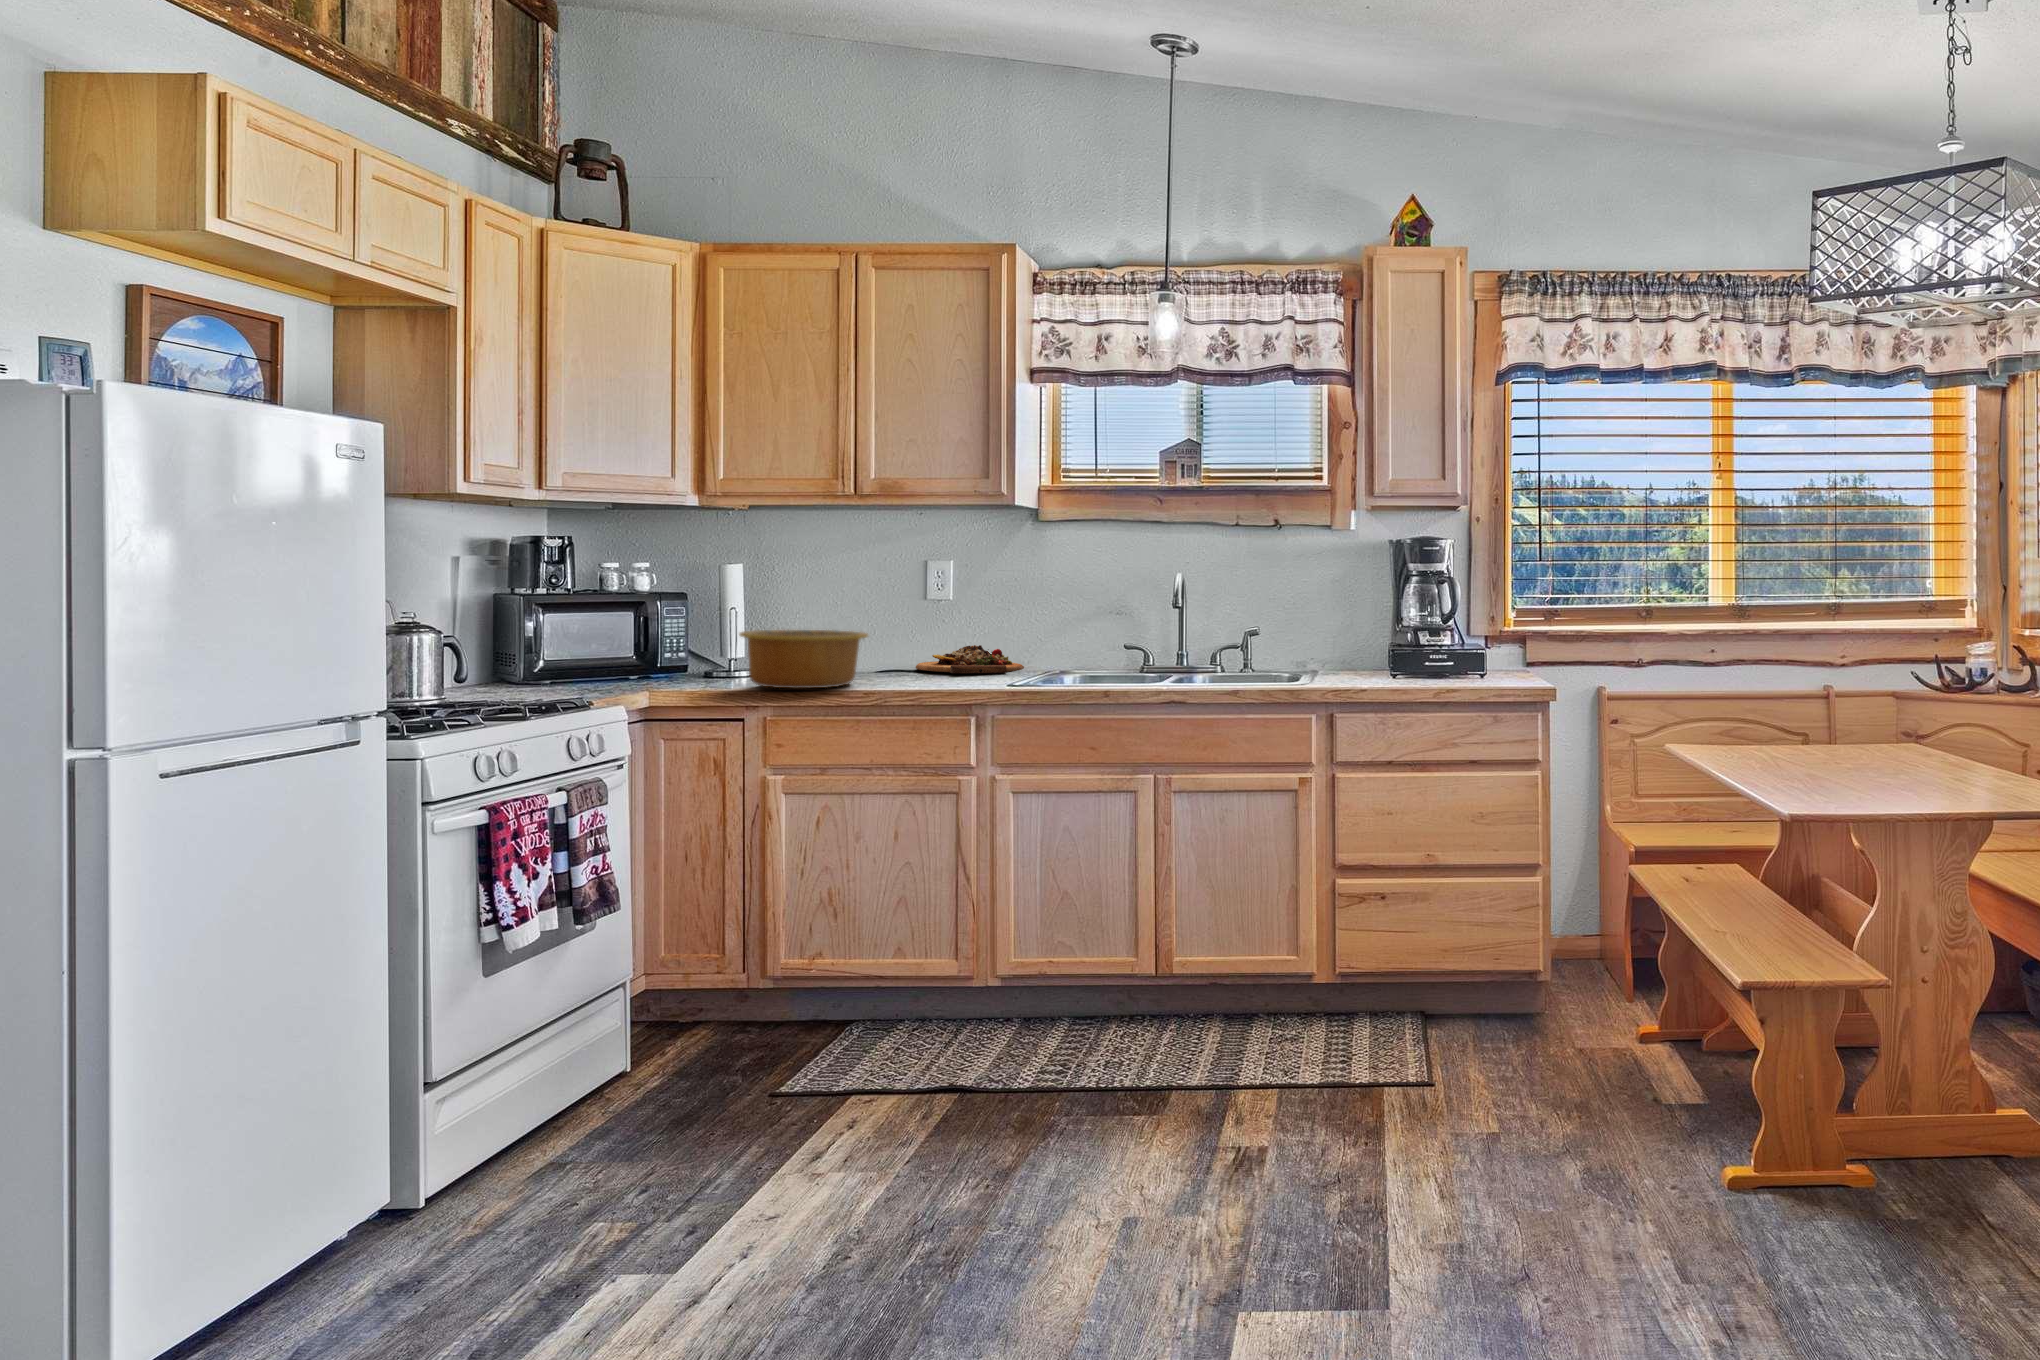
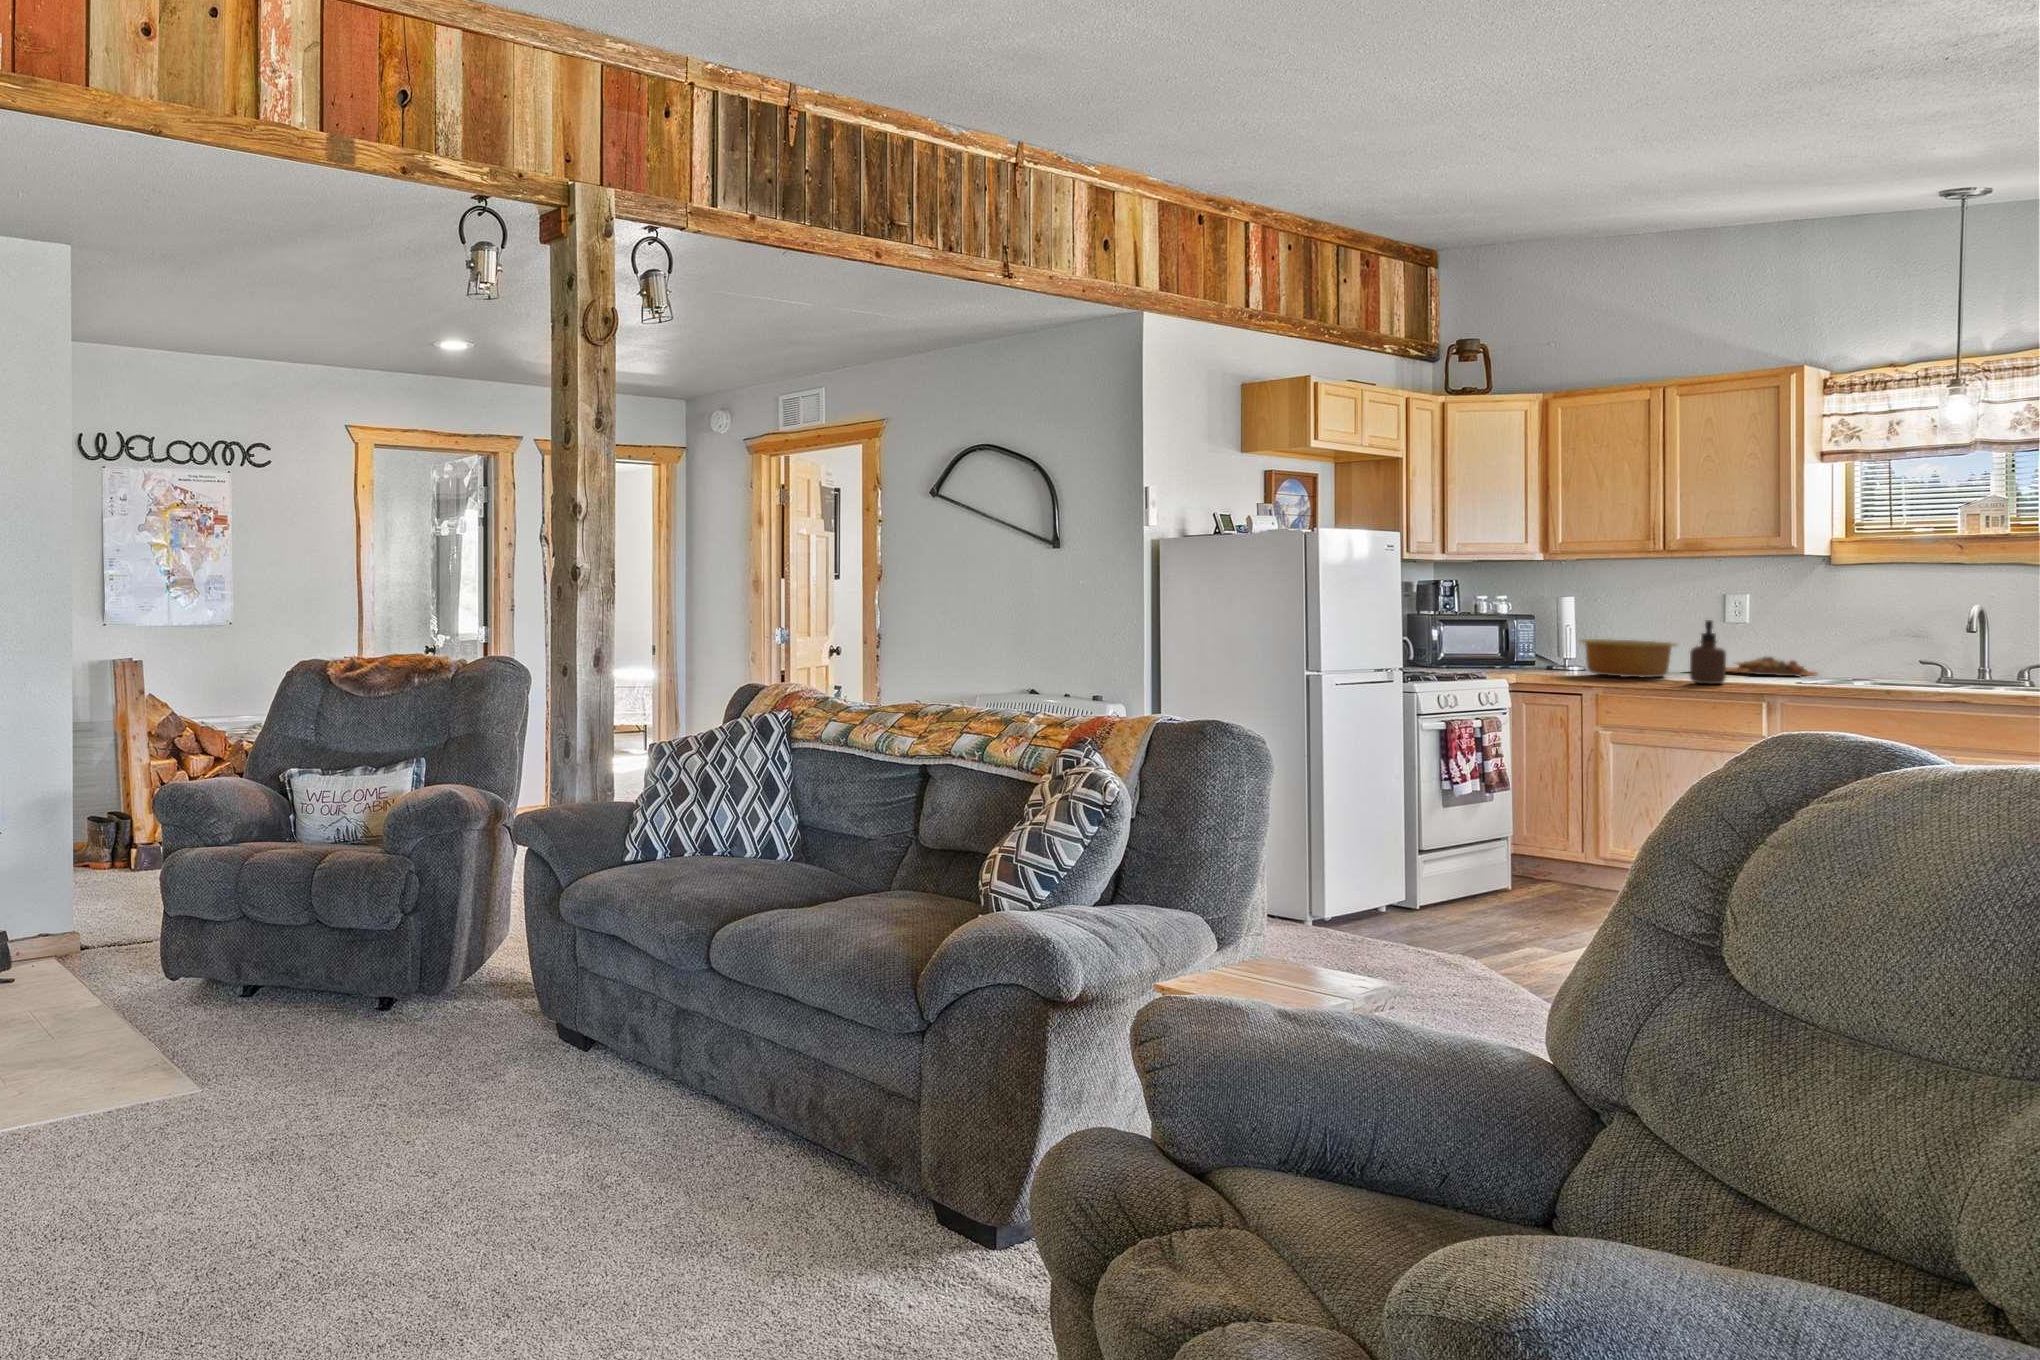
soap dispenser: none [880,599,925,696] -> present [1690,620,1726,684]

